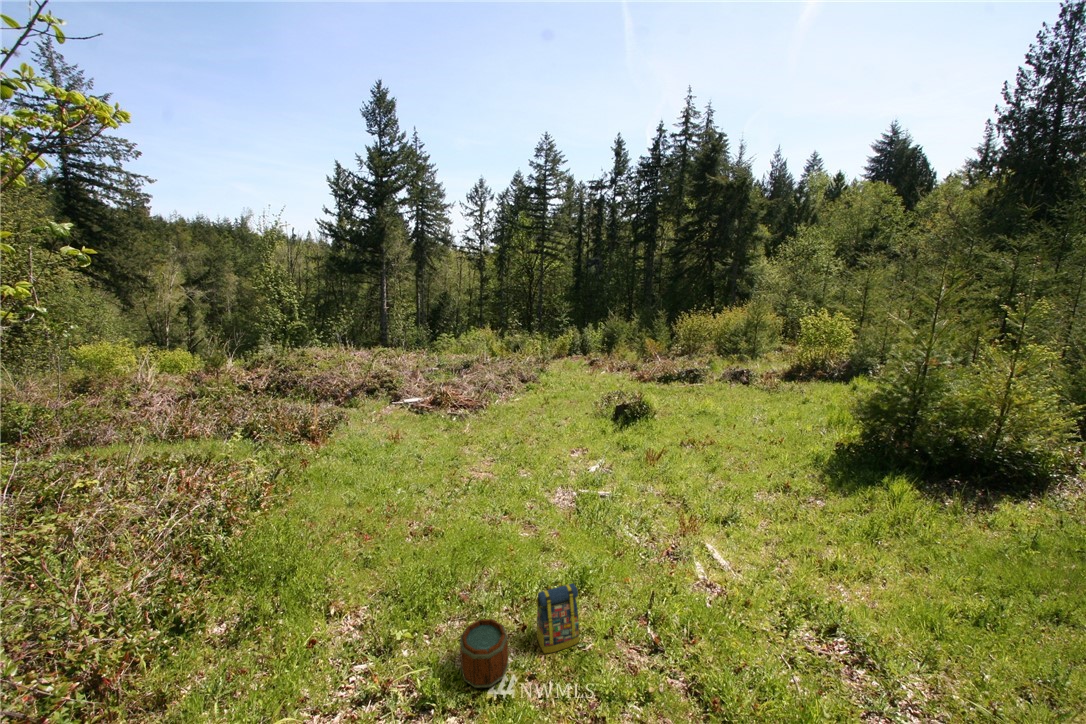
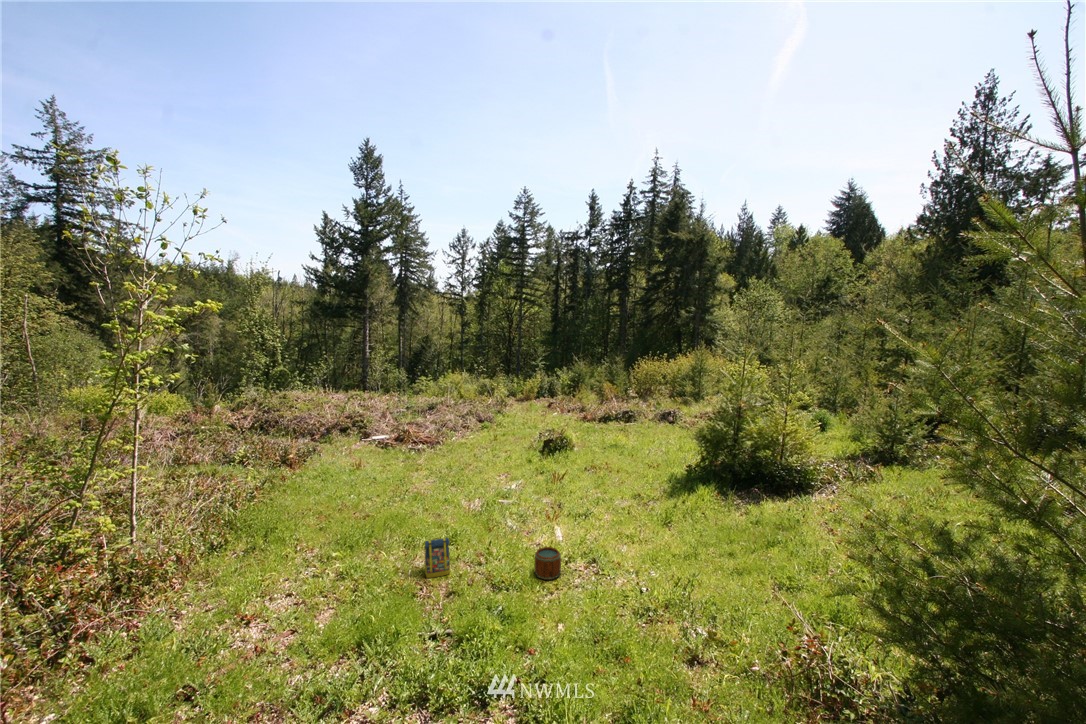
bucket: present [460,619,508,688] -> present [535,547,561,580]

